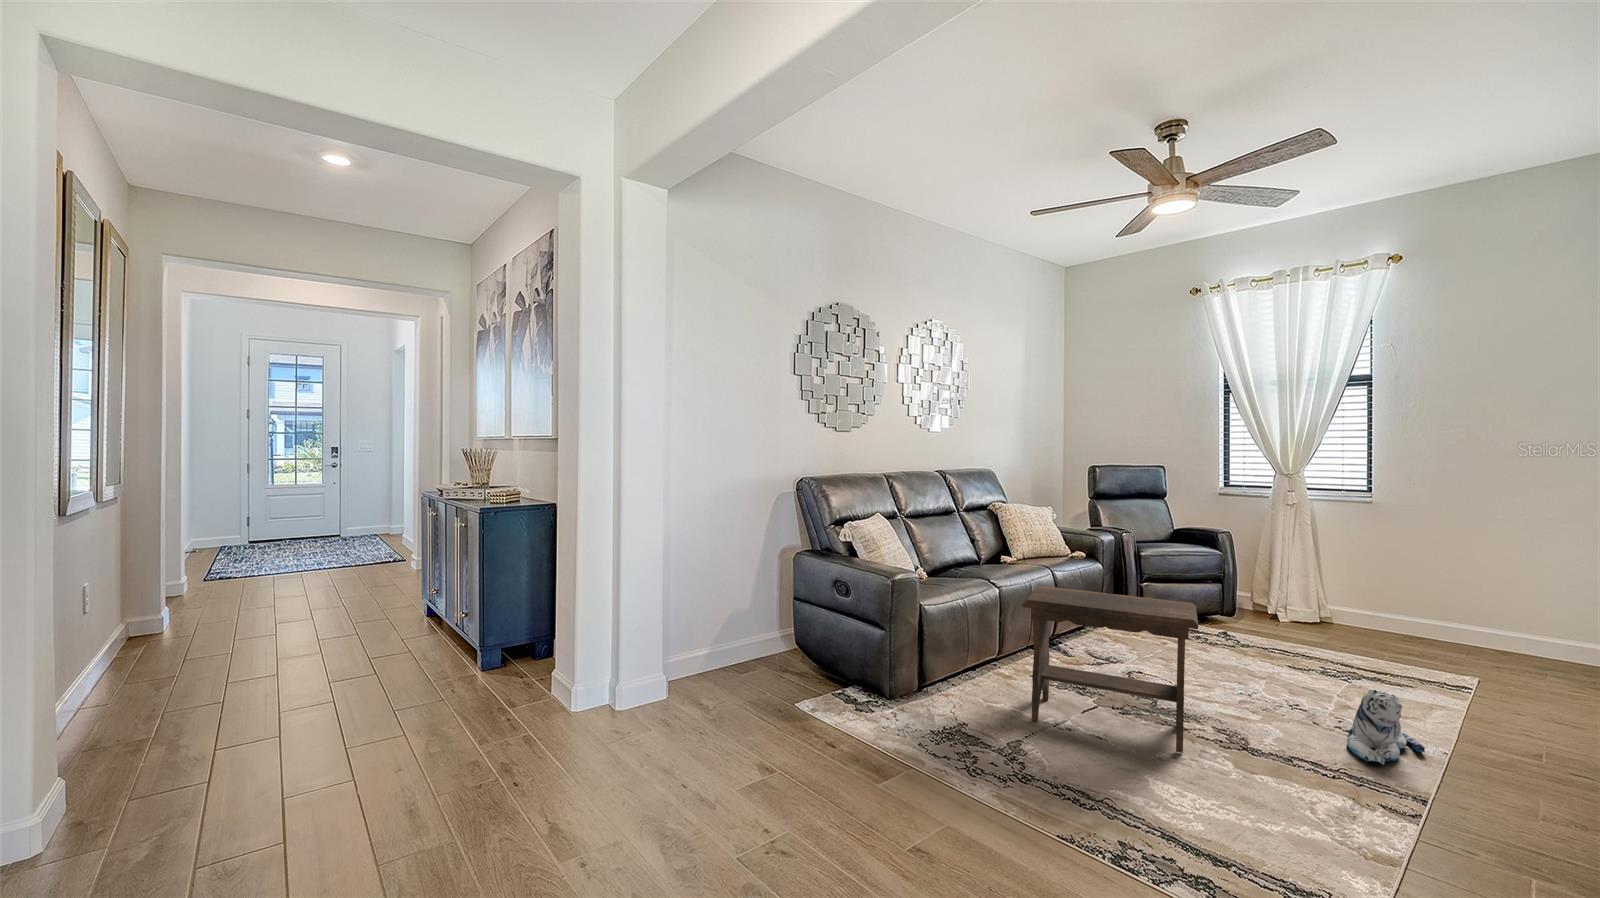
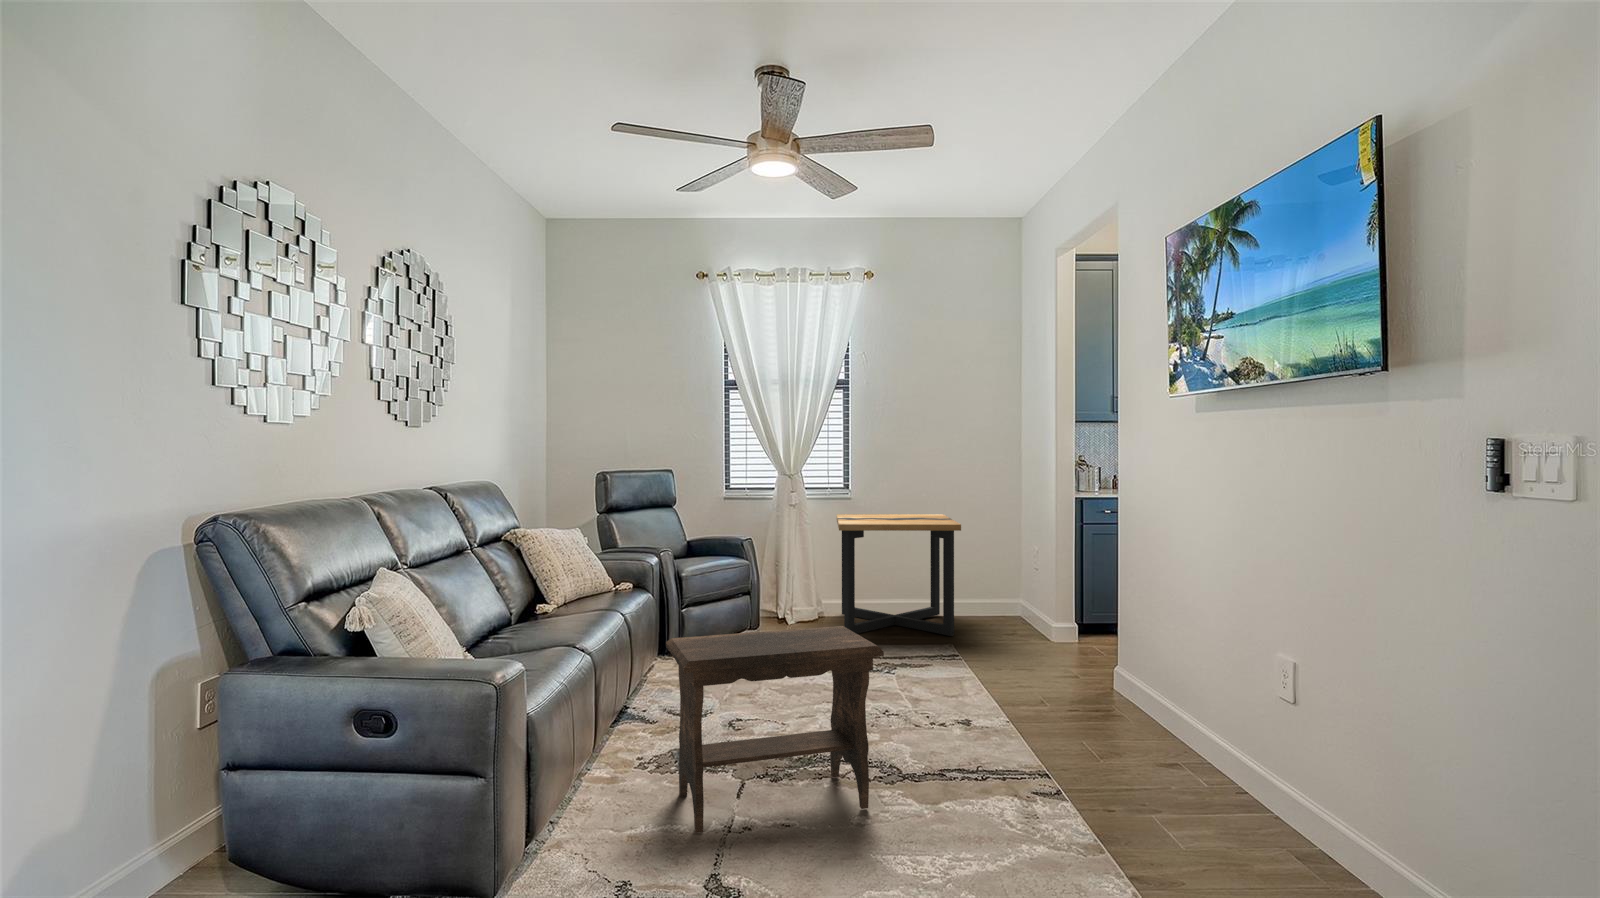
side table: none [1324,518,1503,663] -> present [837,514,961,636]
plush toy: present [1347,689,1425,765] -> none [949,681,1009,756]

